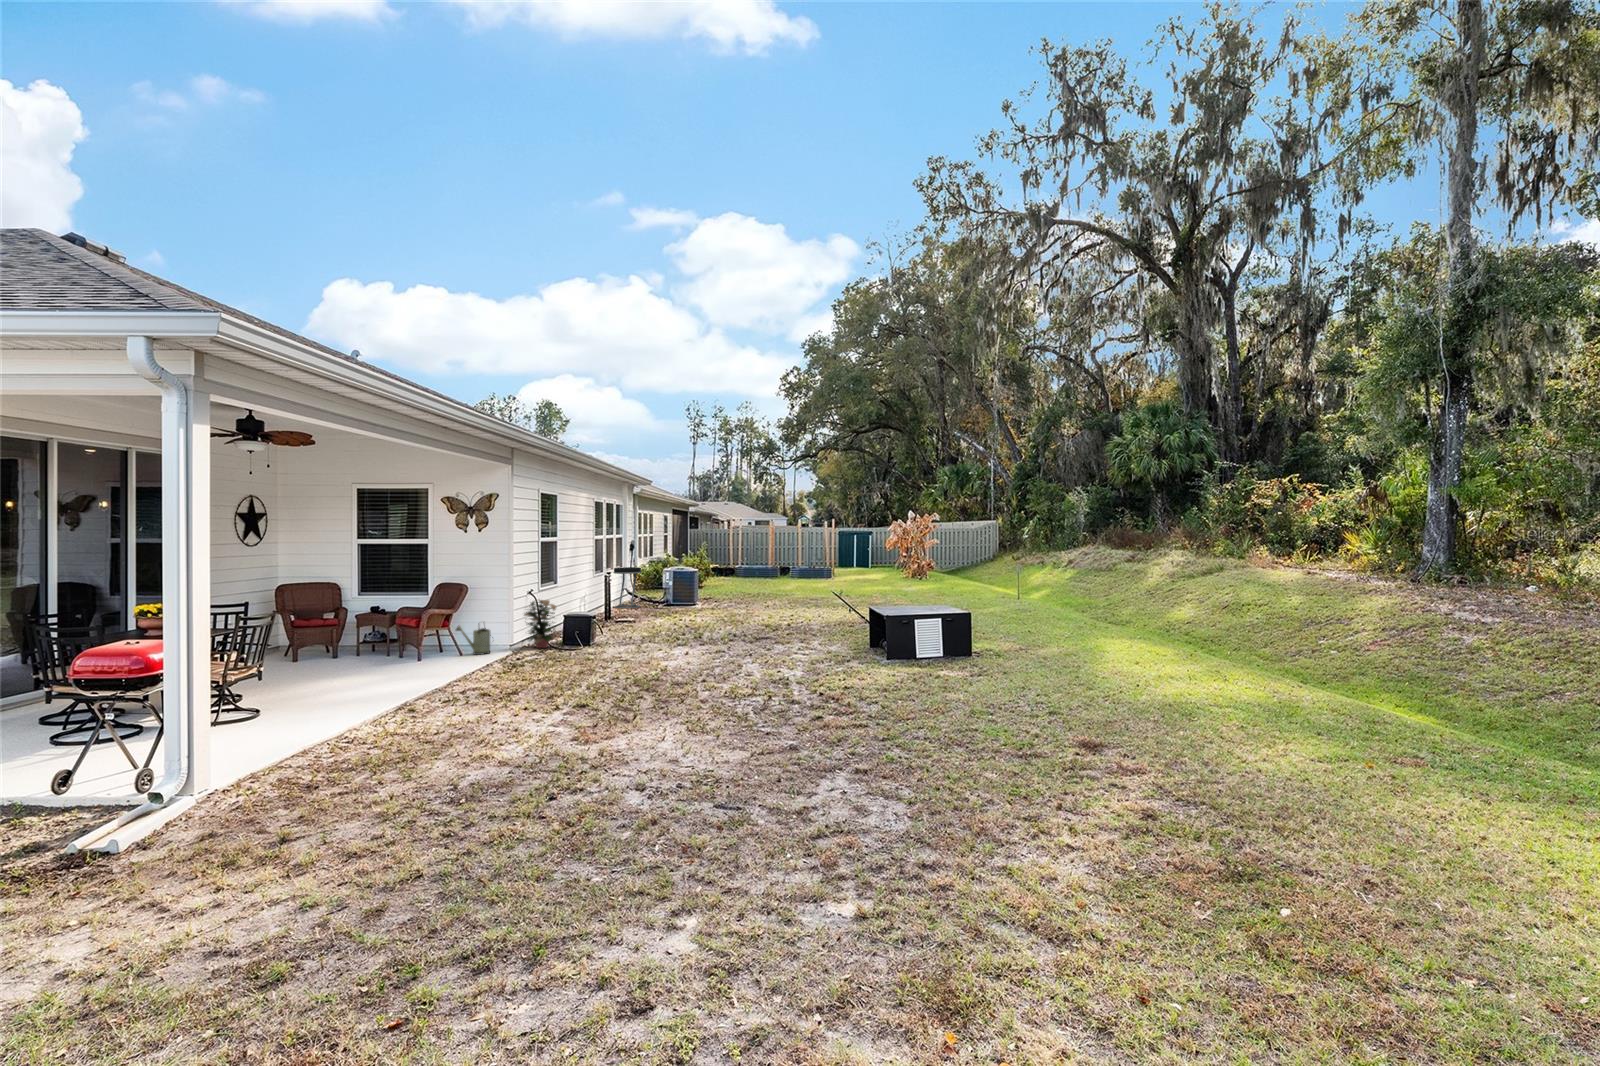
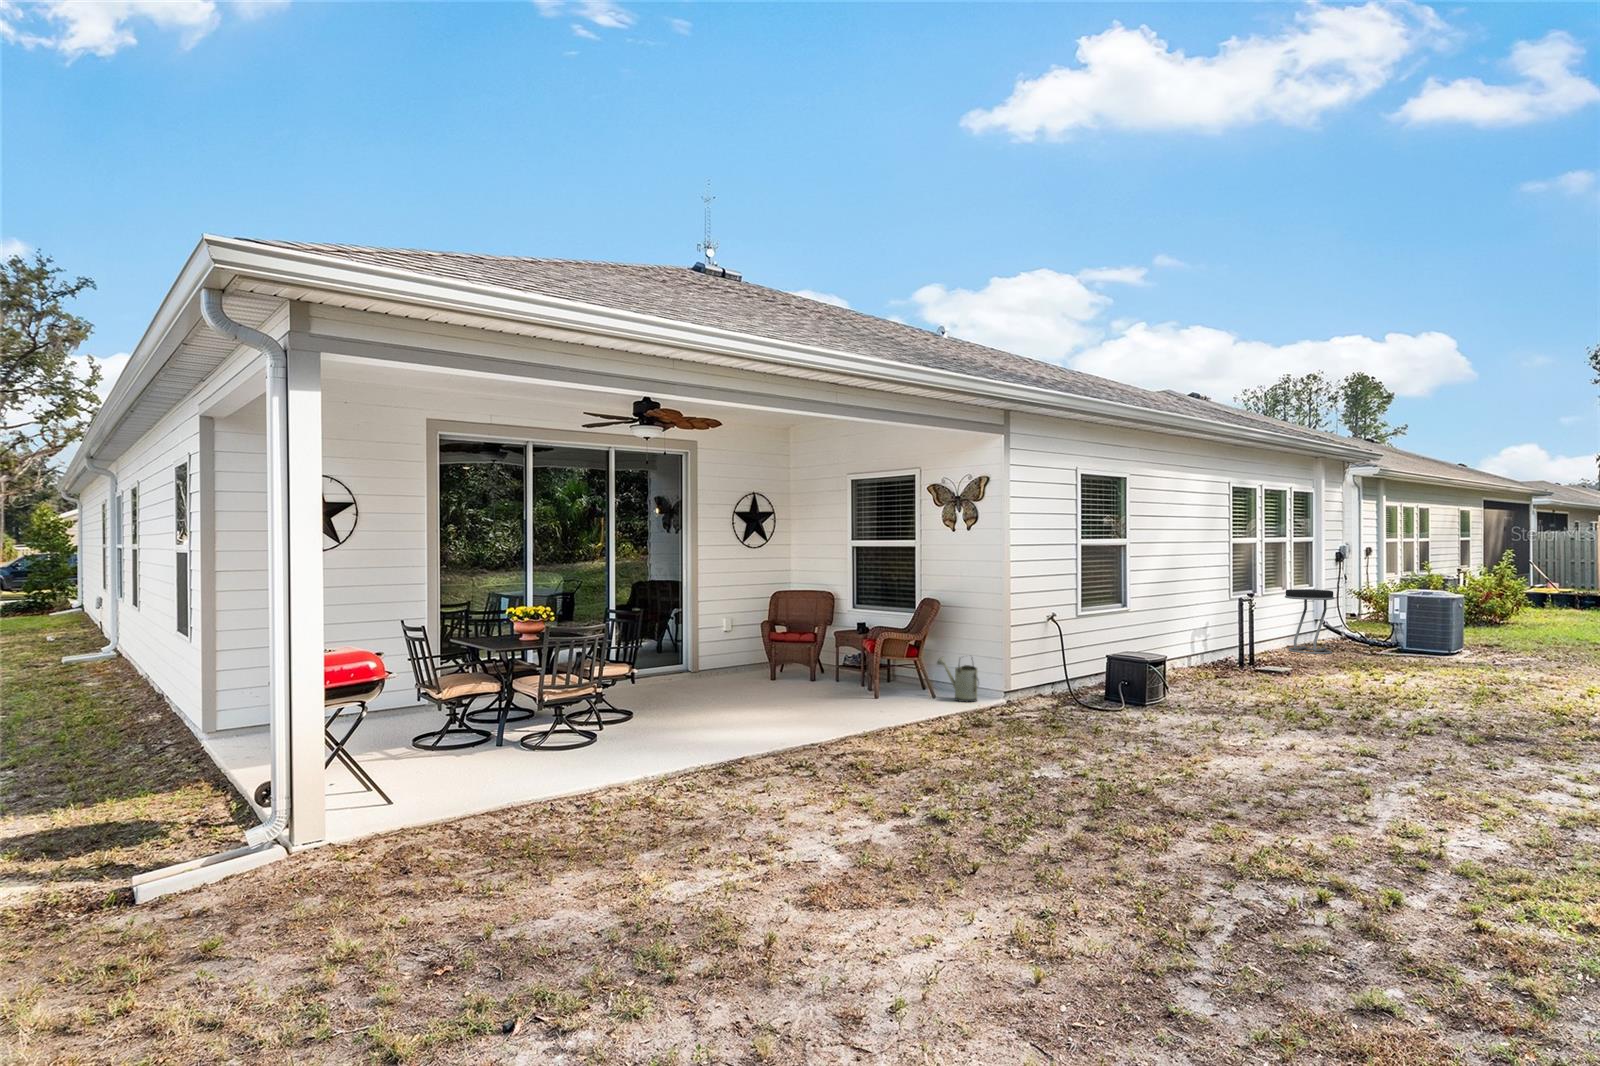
decorative plant: present [524,600,556,648] -> none [1025,631,1079,705]

